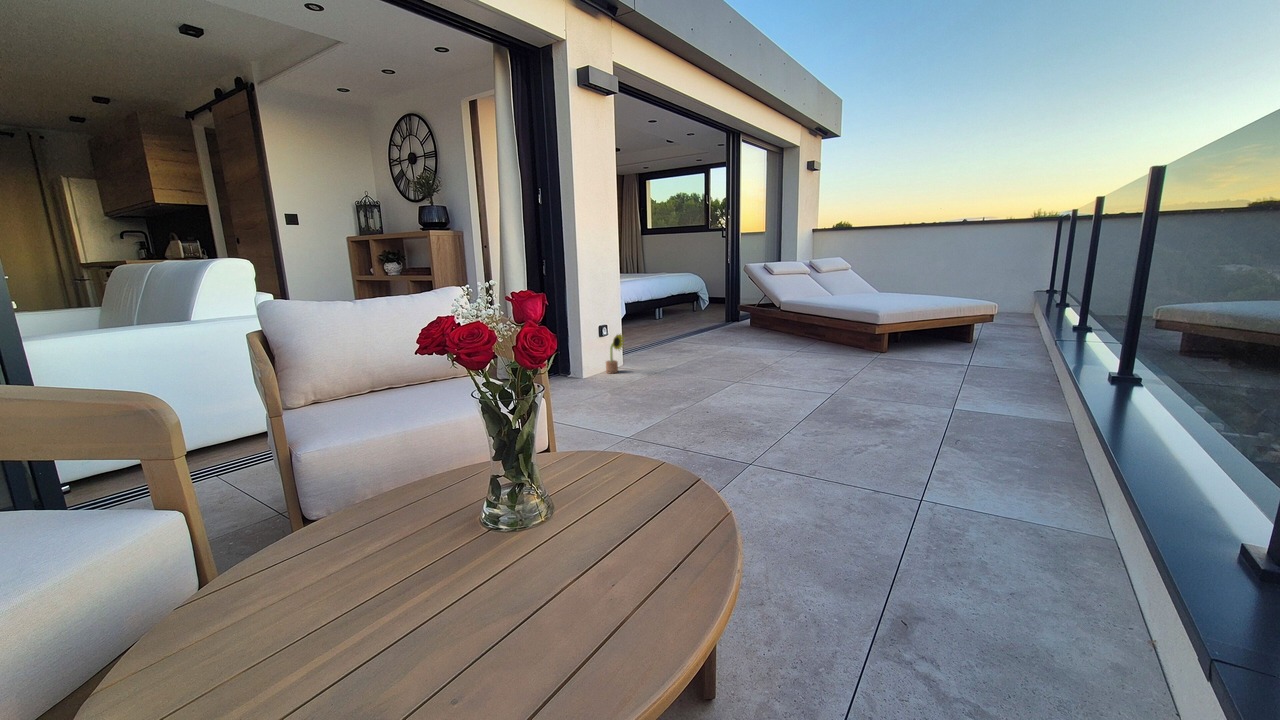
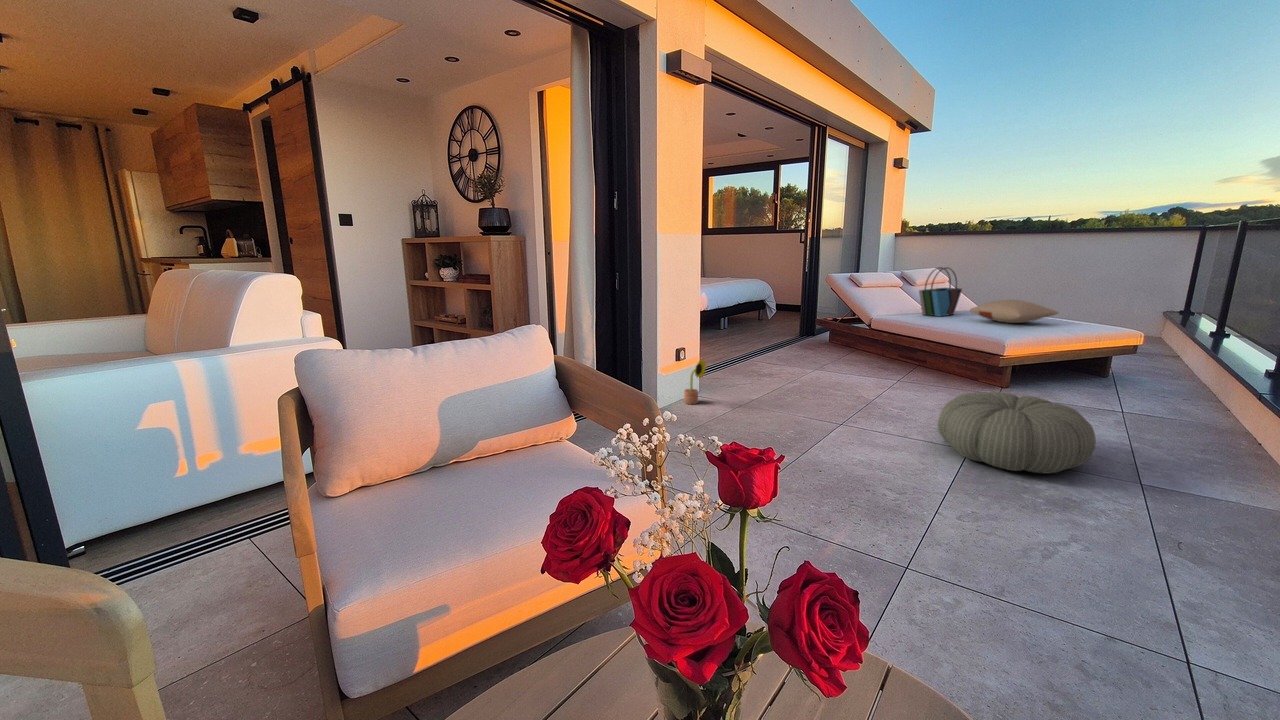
tote bag: none [817,254,855,297] -> present [919,267,962,317]
pillow: none [858,279,928,299] -> present [970,300,1059,323]
pouf: none [806,347,918,405] -> present [938,392,1096,474]

